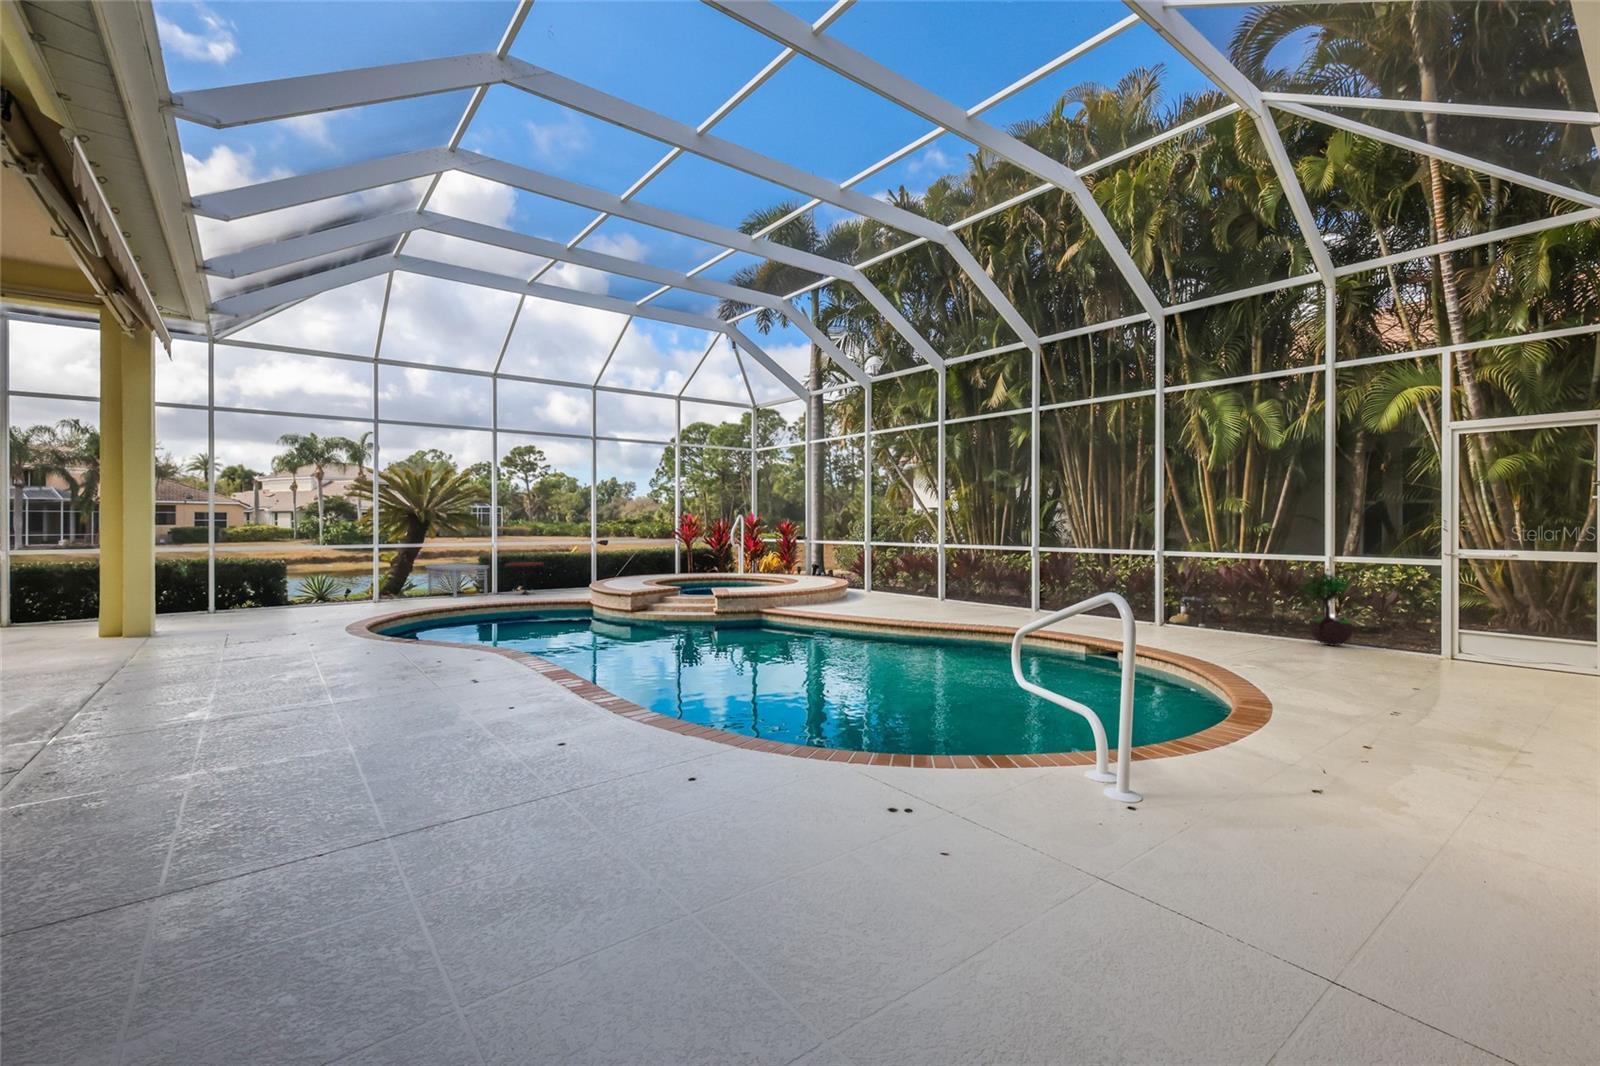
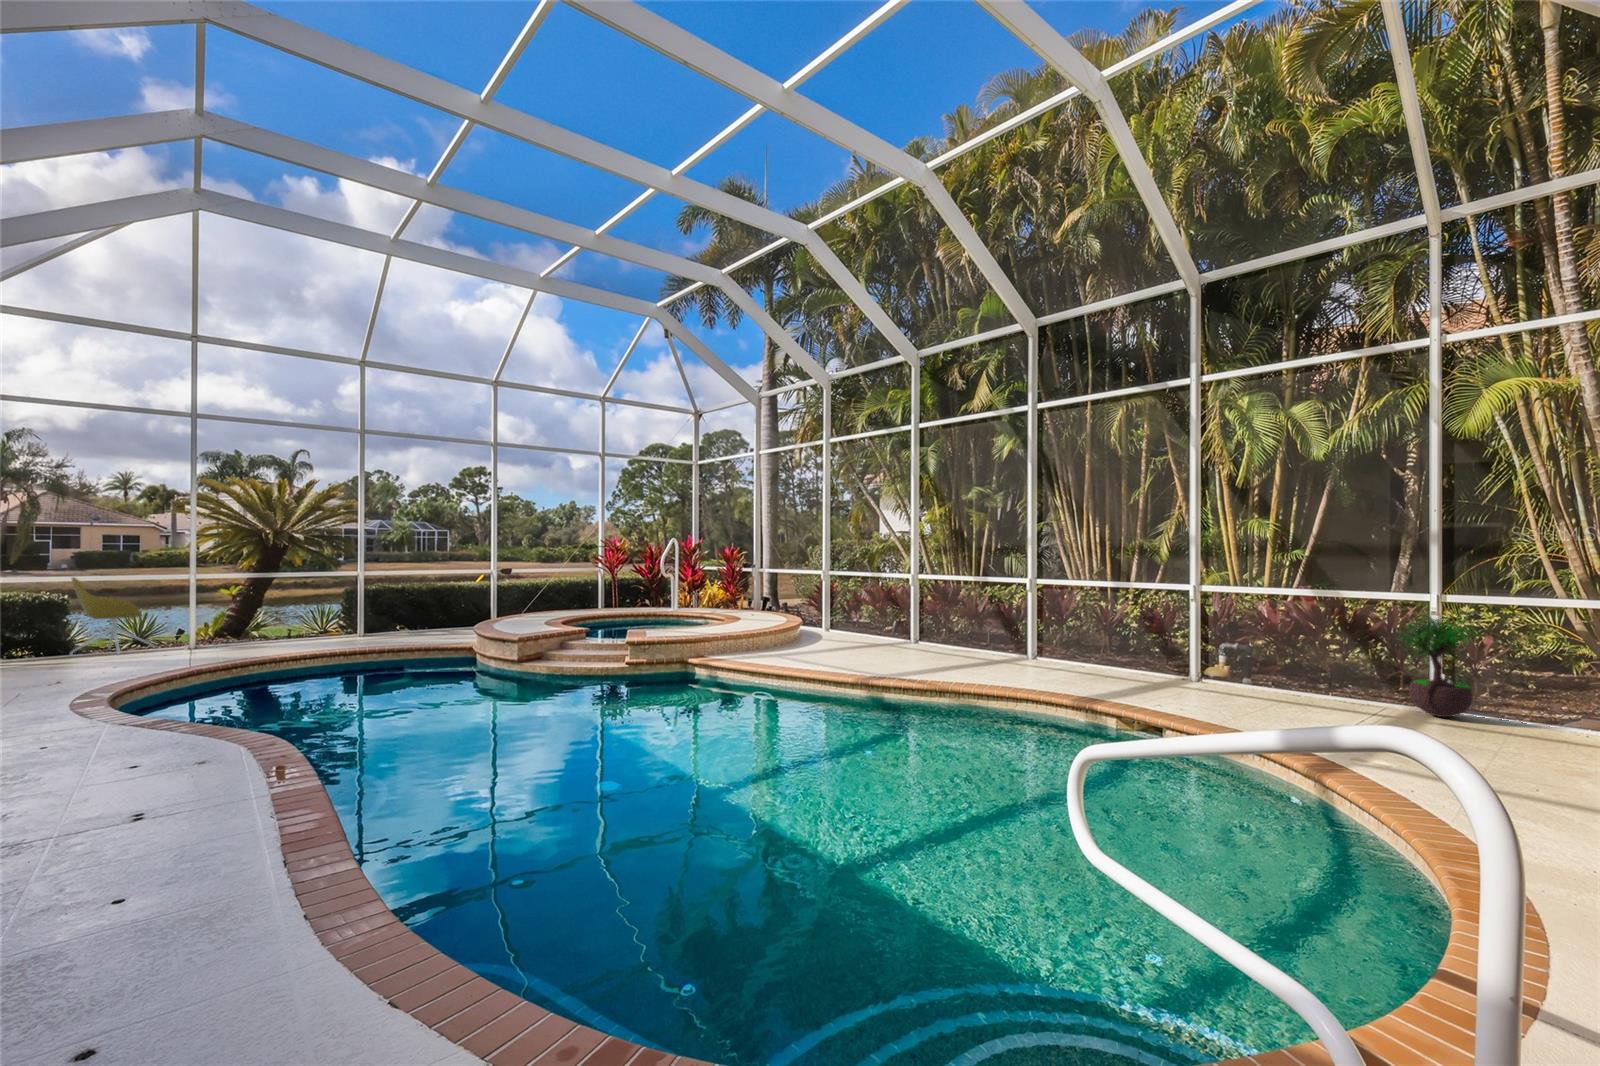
chair: none [291,547,349,606] -> present [70,577,155,655]
side table: present [505,562,543,595] -> none [375,596,427,637]
storage bench: present [425,564,489,598] -> none [275,597,354,641]

